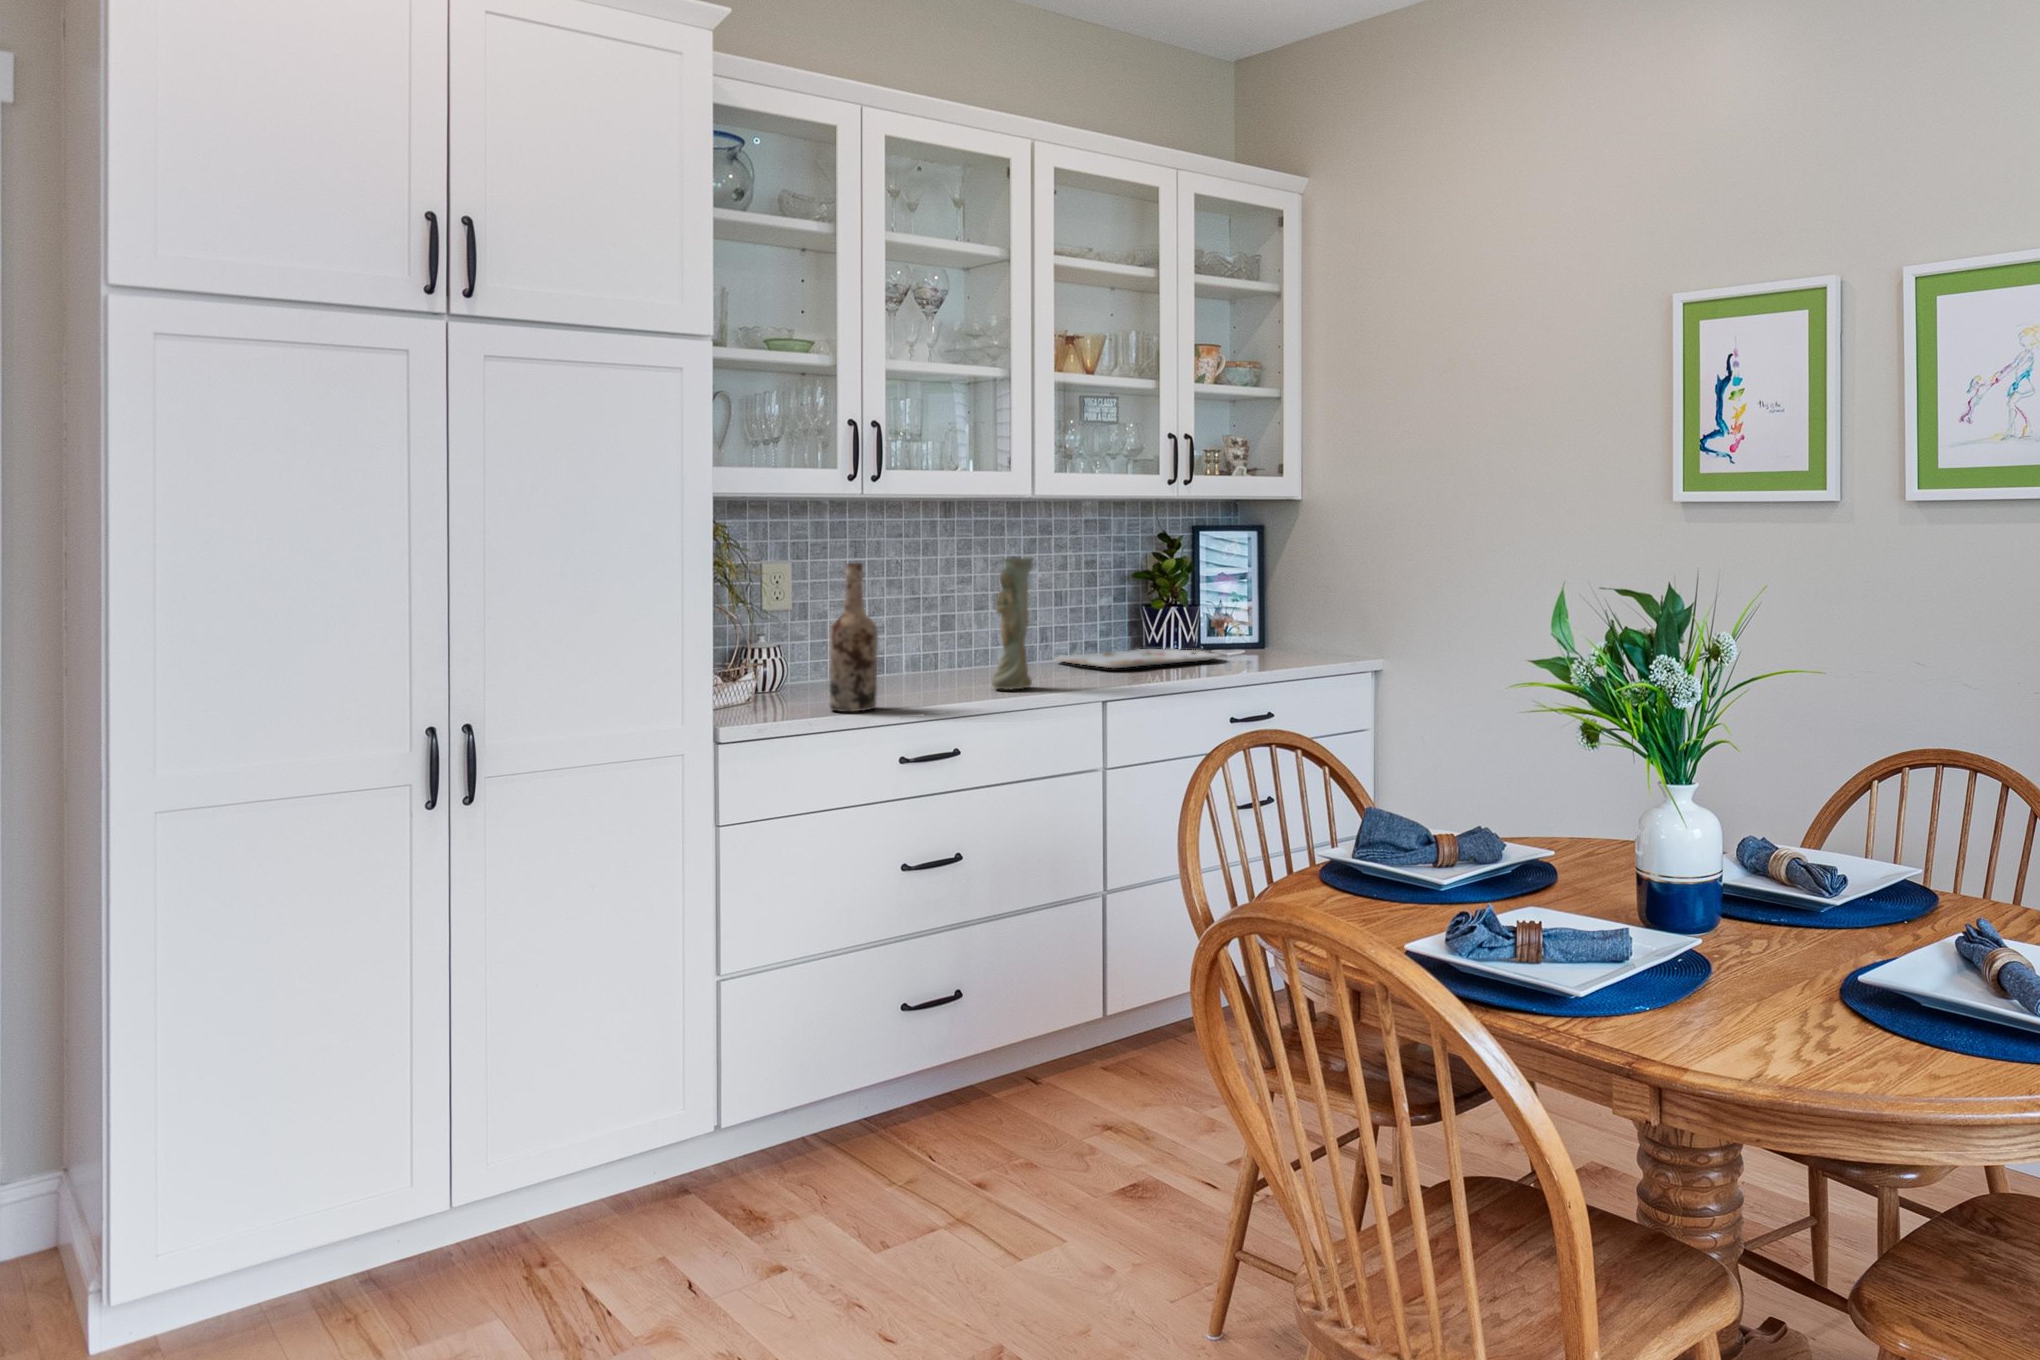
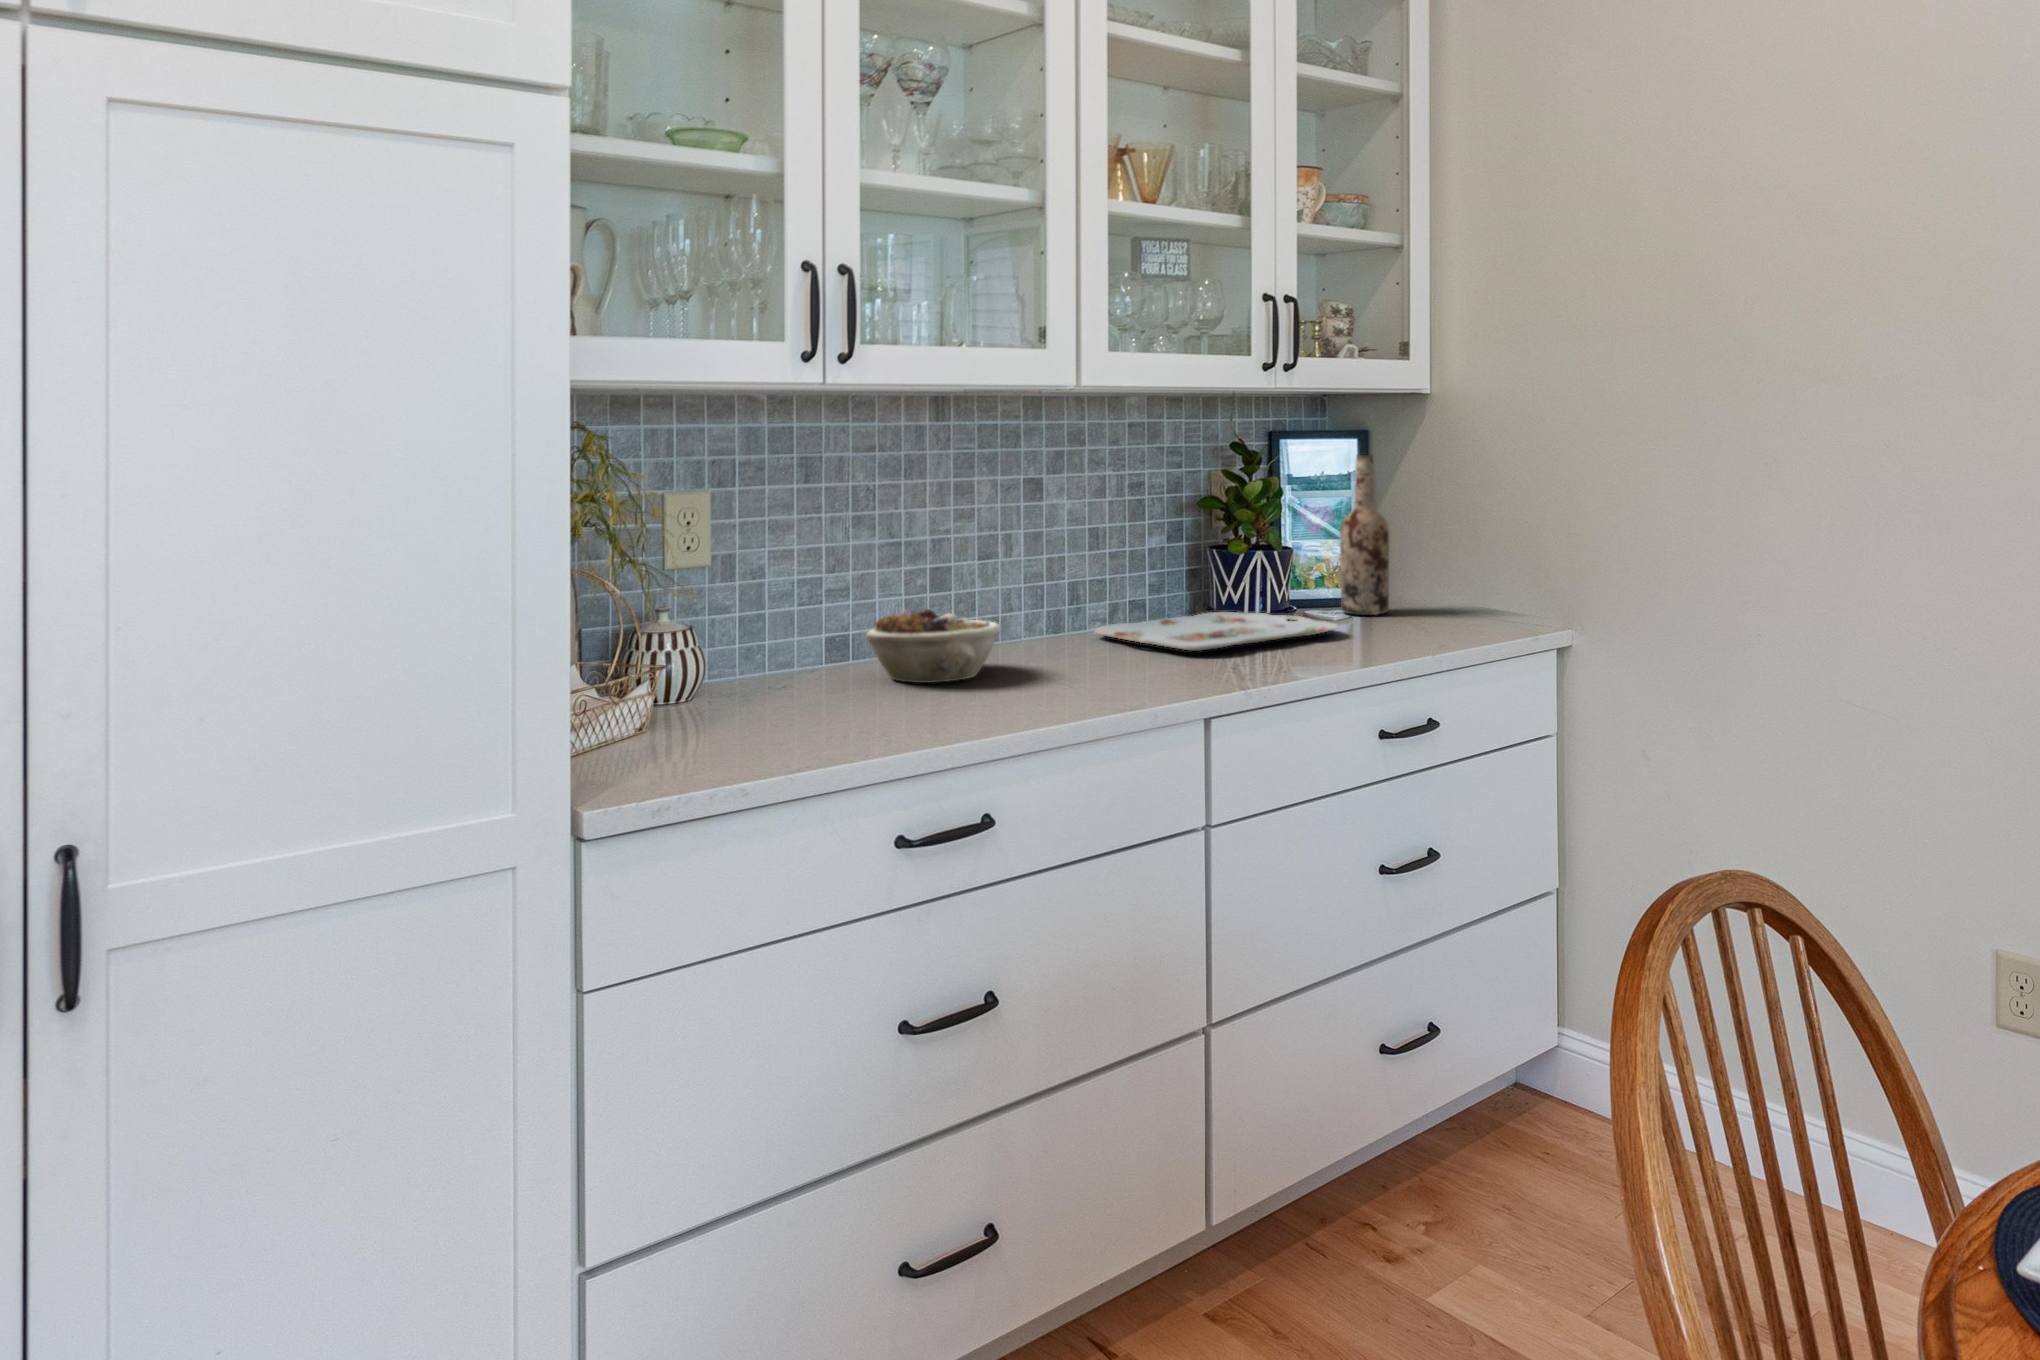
vase: present [992,557,1033,689] -> none [1028,485,1093,698]
wine bottle: present [829,563,878,712] -> present [1340,455,1389,615]
succulent planter: none [892,638,981,683] -> present [866,609,1001,683]

